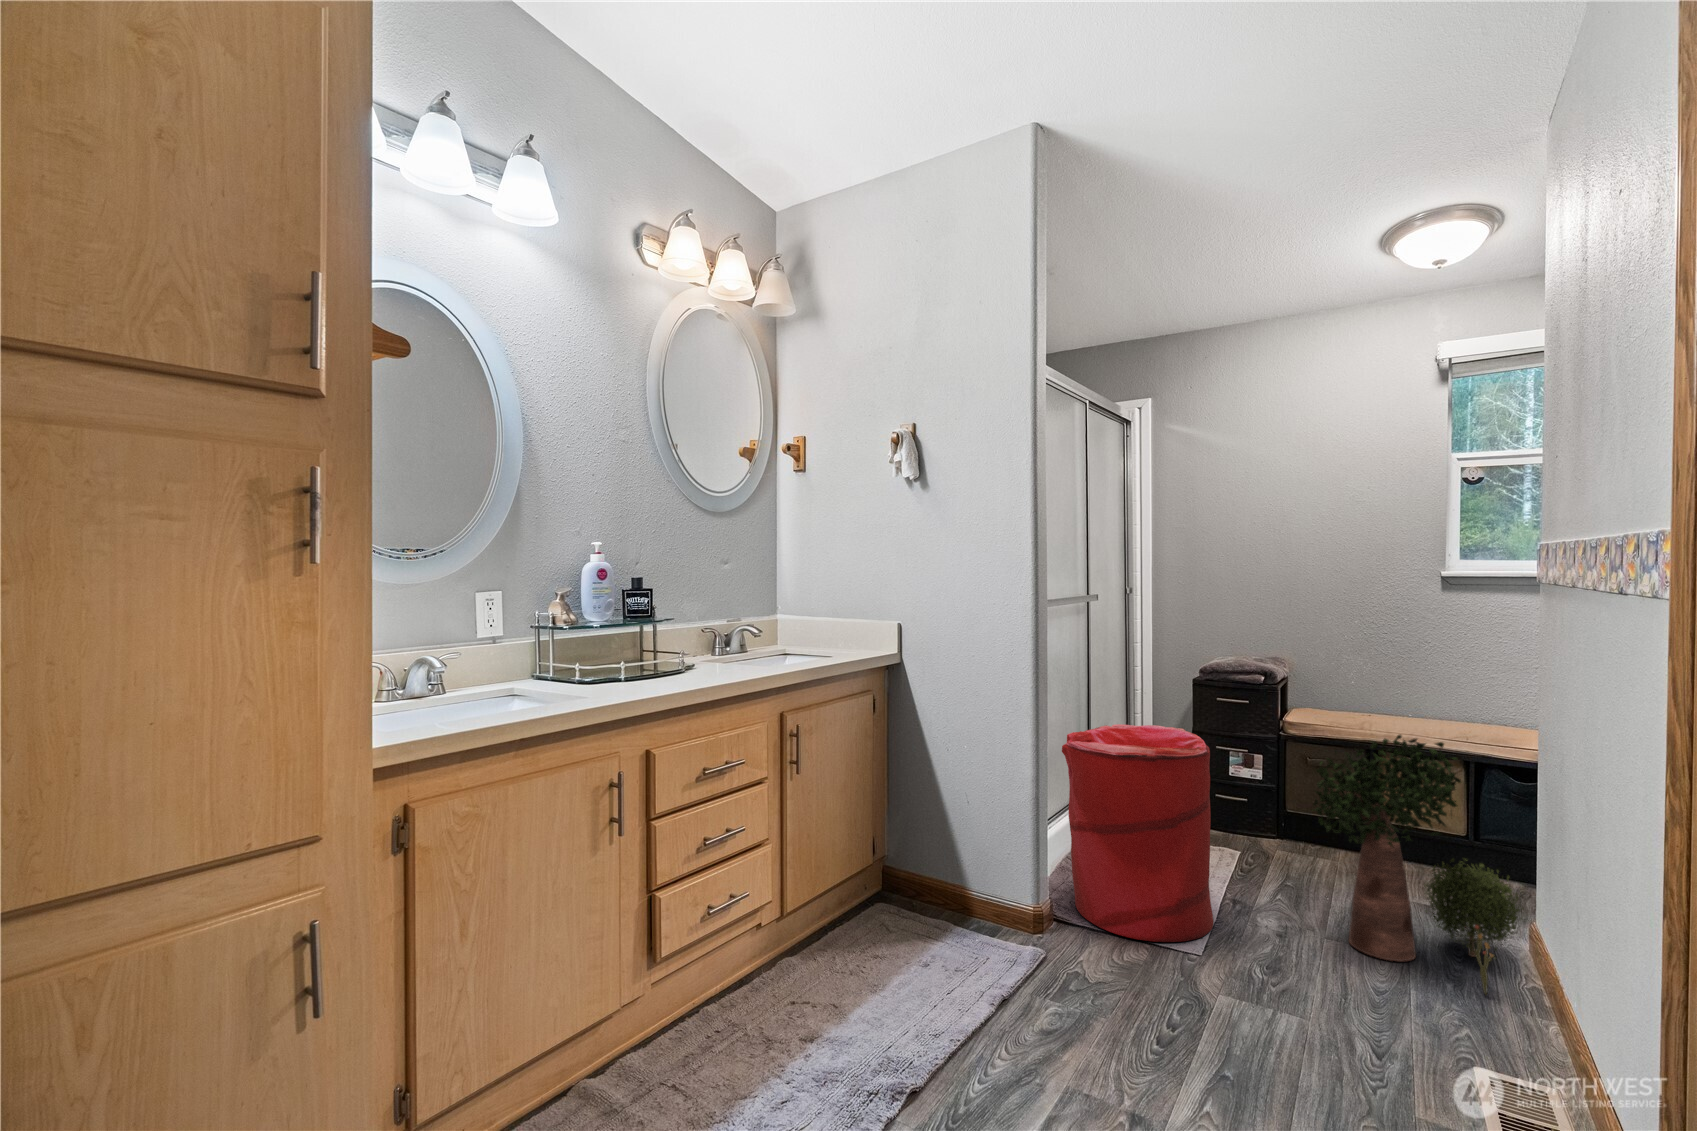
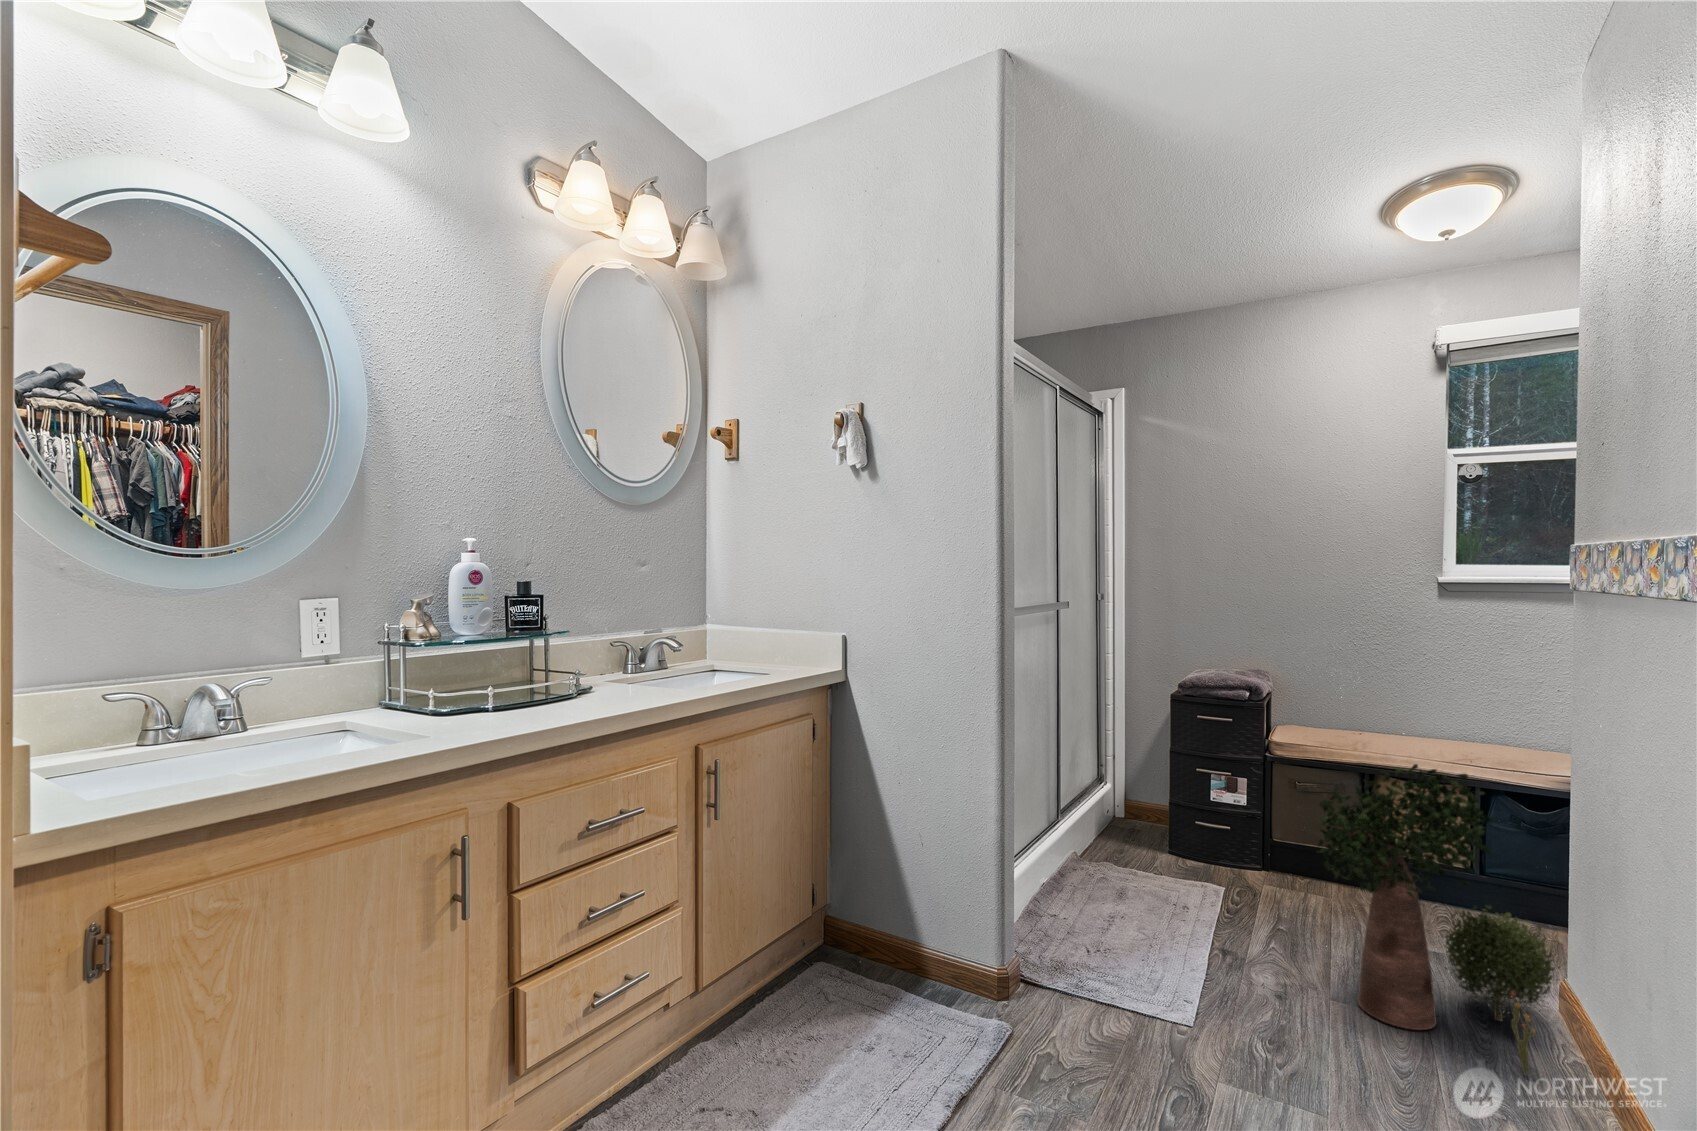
laundry hamper: present [1062,725,1213,942] -> none [1030,749,1203,1009]

